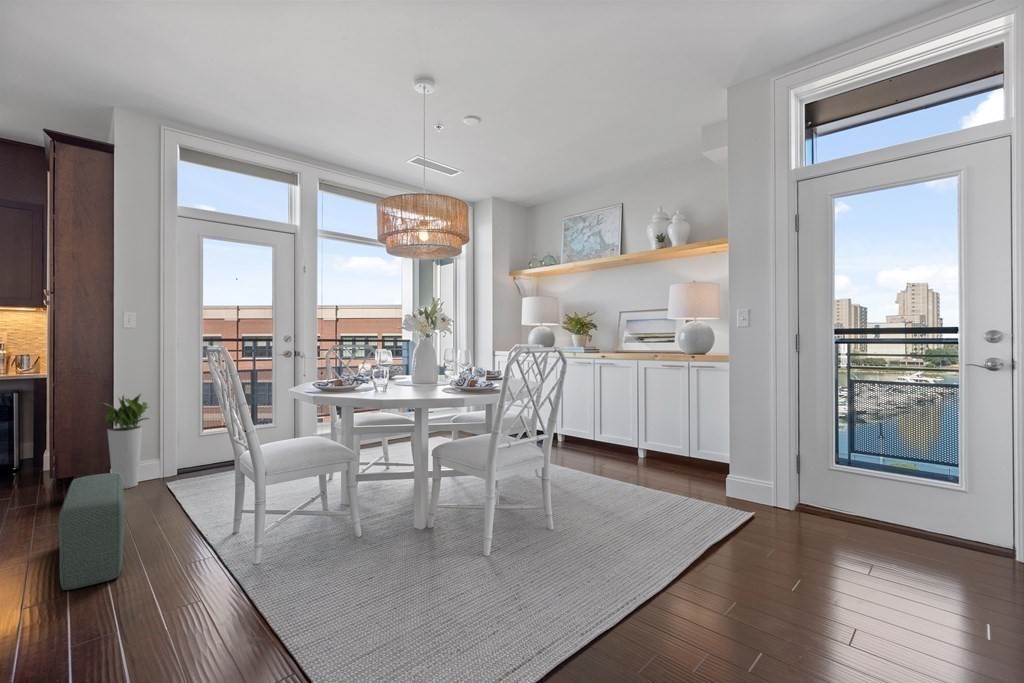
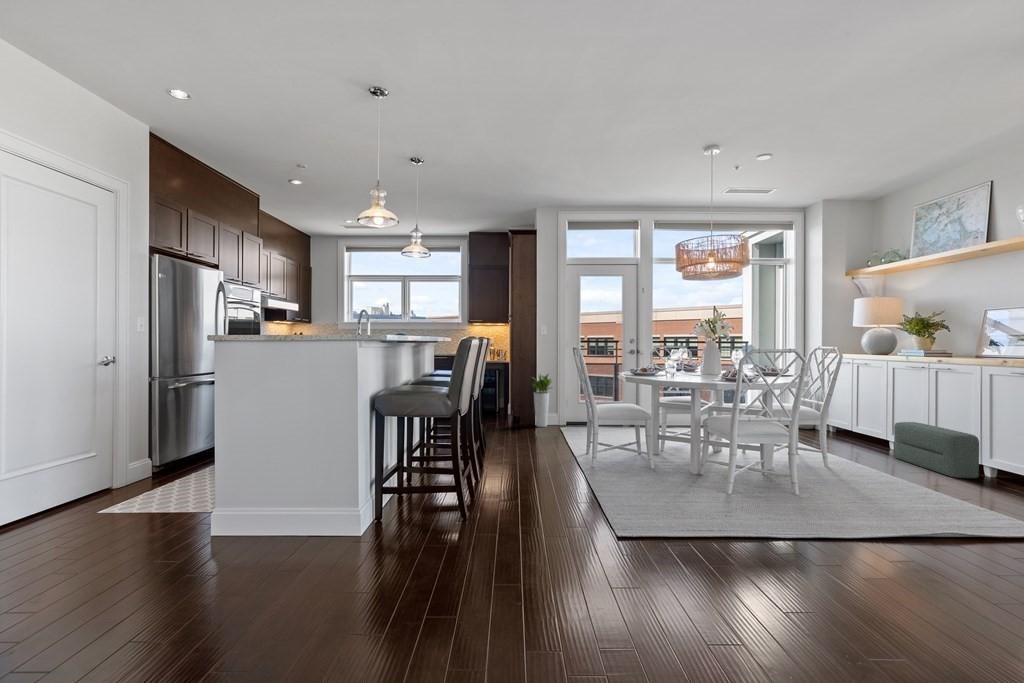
pouf: present [58,473,124,590] -> present [894,422,979,478]

